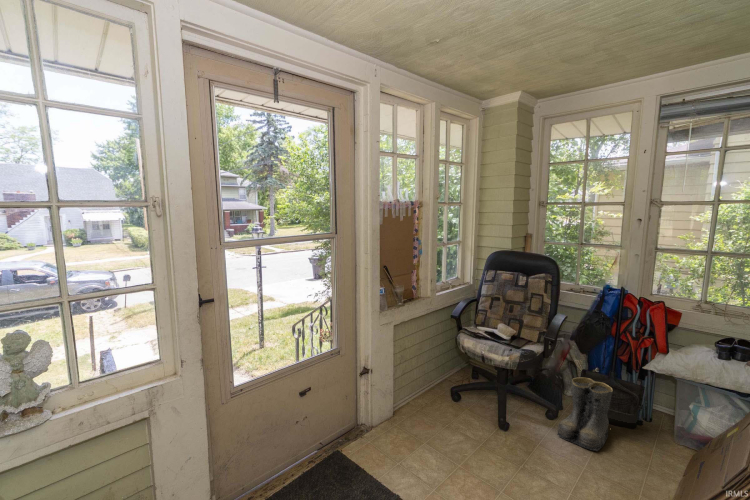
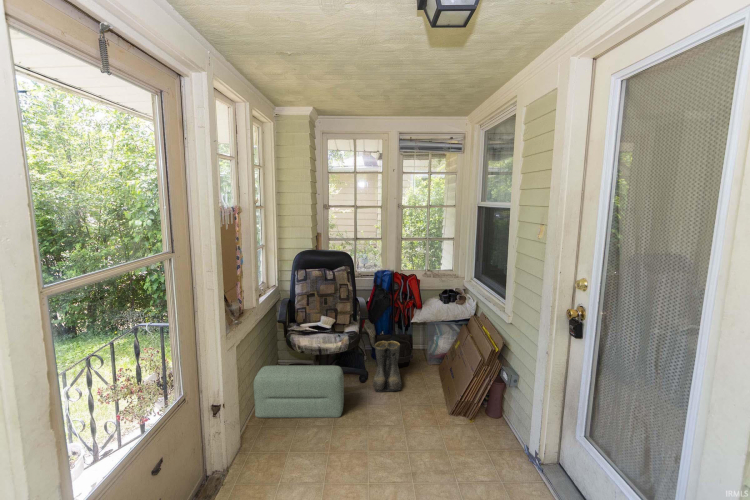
pouf: none [419,357,510,440] -> present [253,366,344,417]

